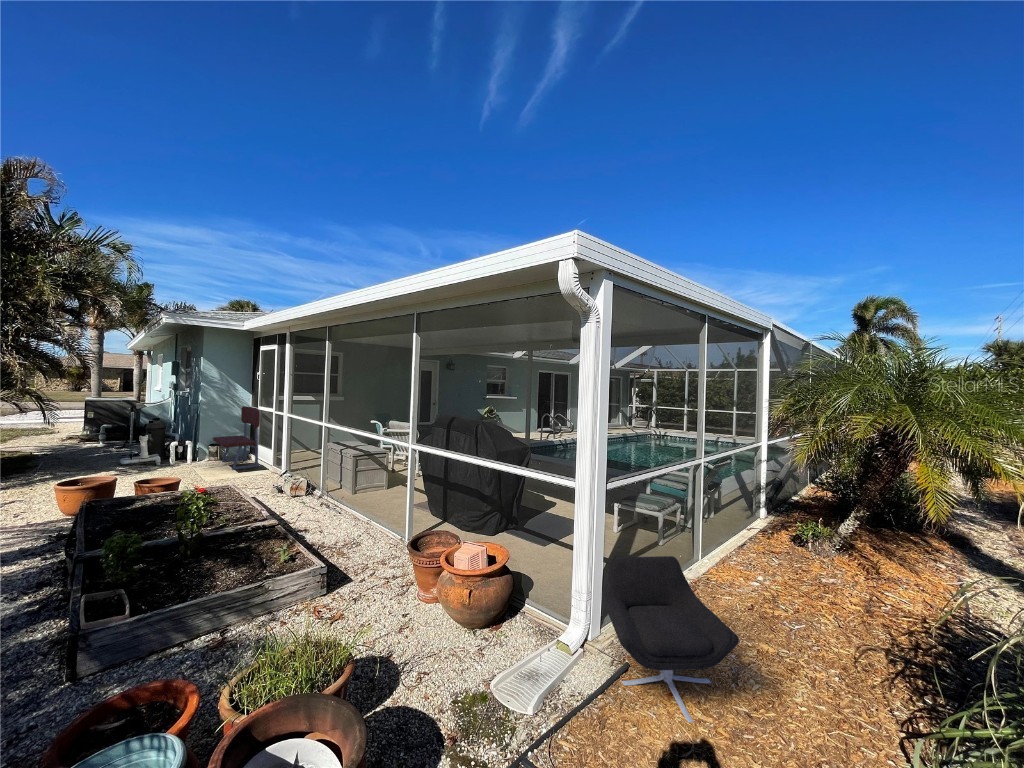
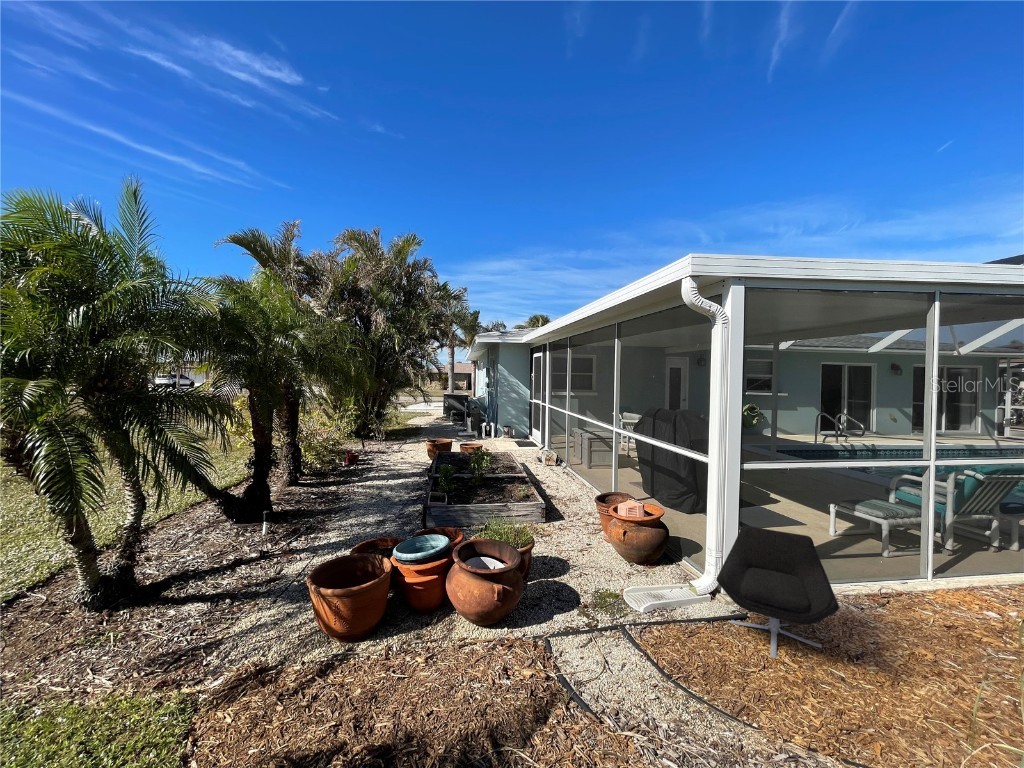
bench: present [213,406,260,470] -> none [506,399,534,445]

